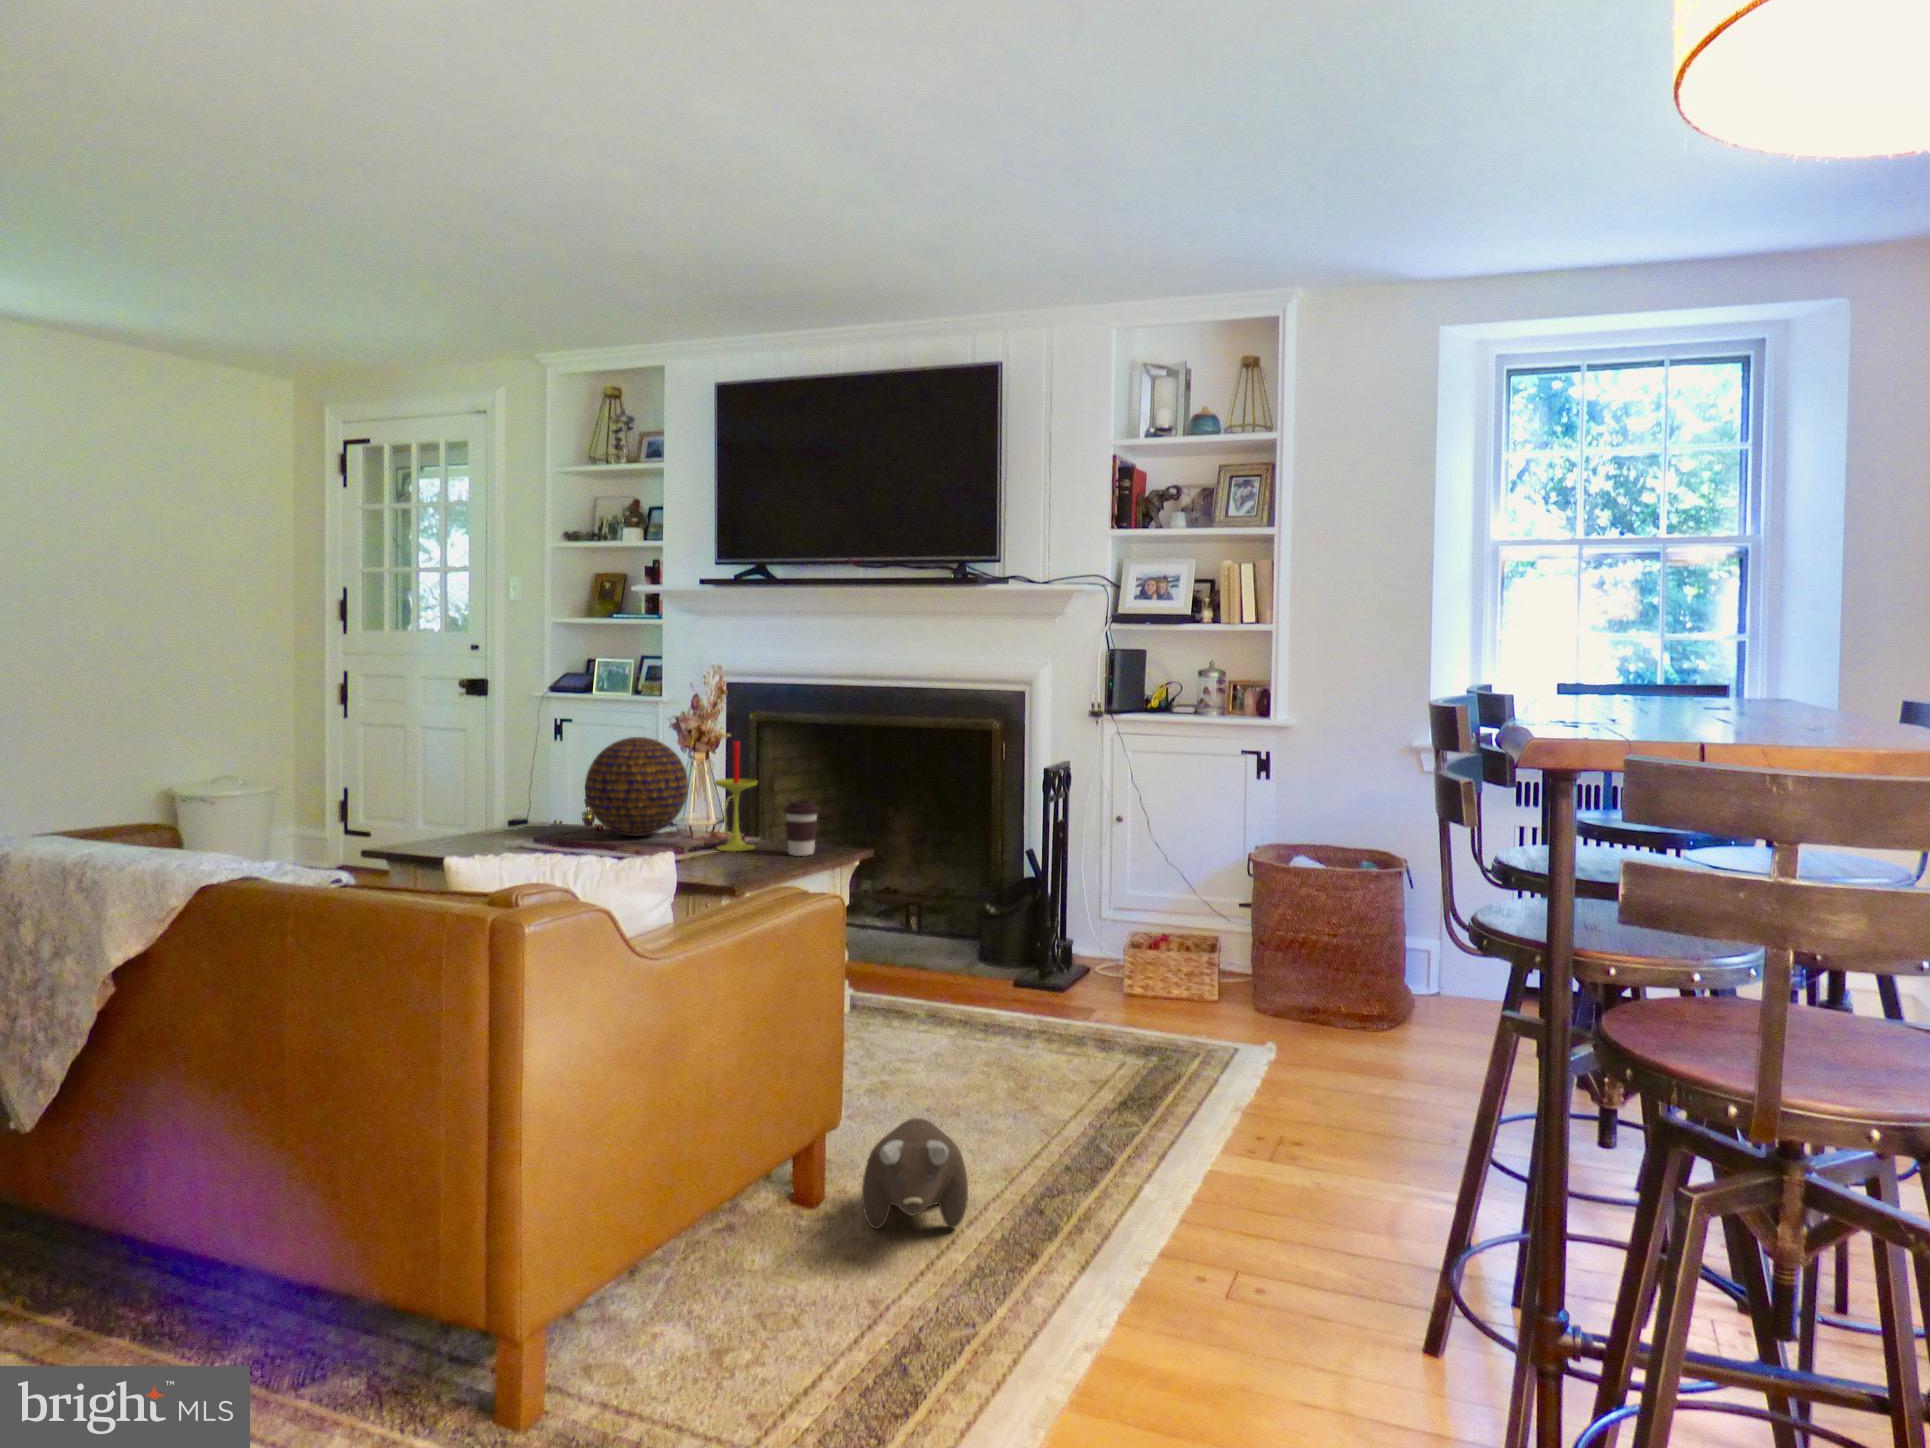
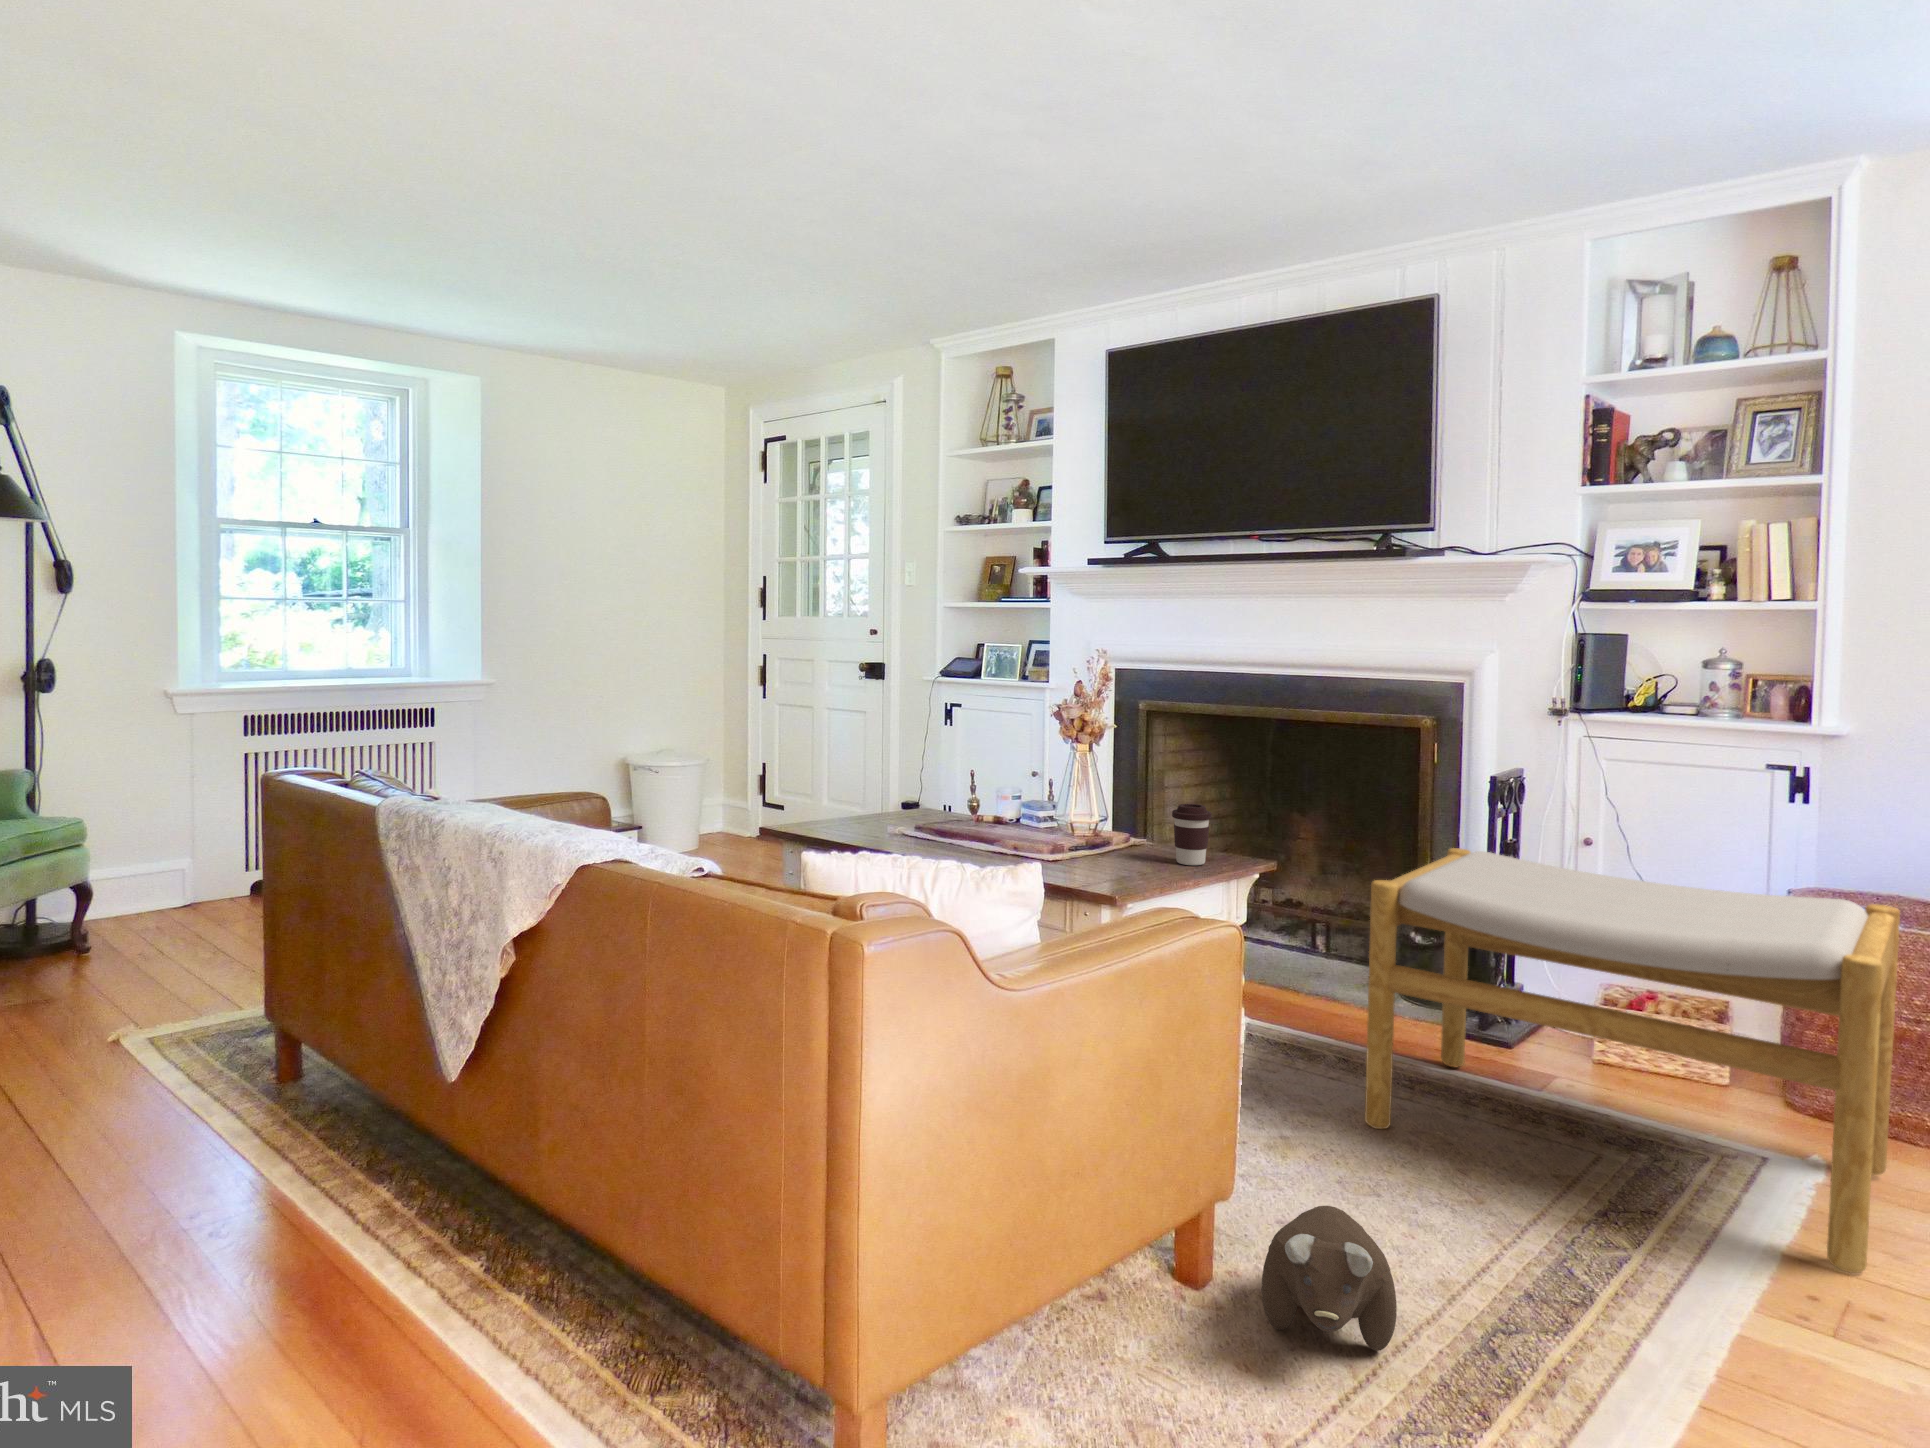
decorative orb: present [585,737,688,836] -> none [970,728,1071,830]
candle: present [715,741,758,852] -> none [1098,733,1145,855]
footstool: none [950,827,1313,1112] -> present [1365,848,1900,1273]

